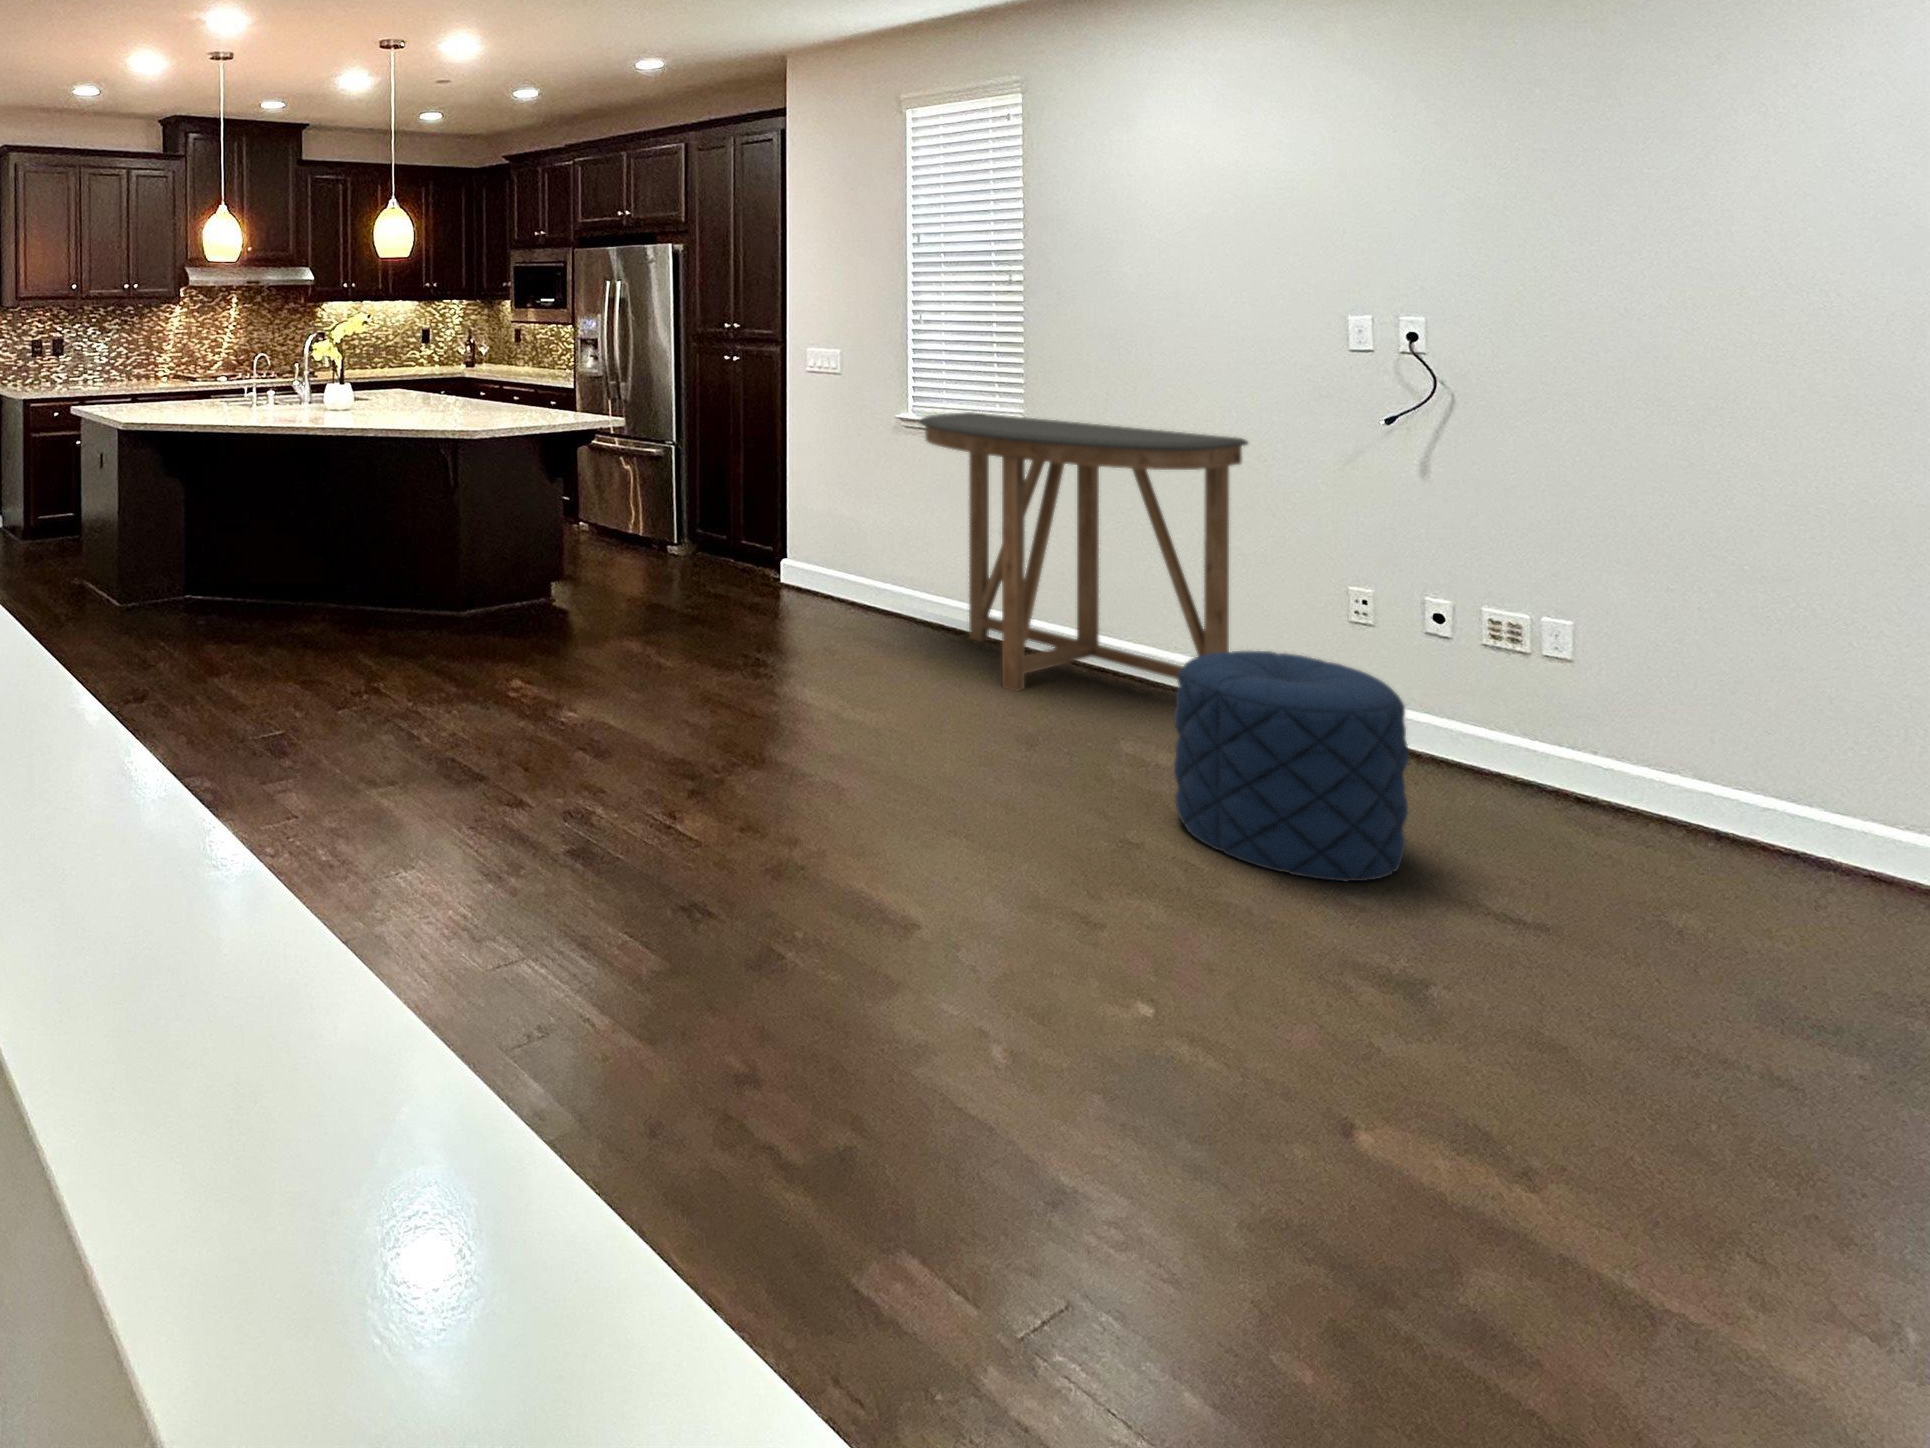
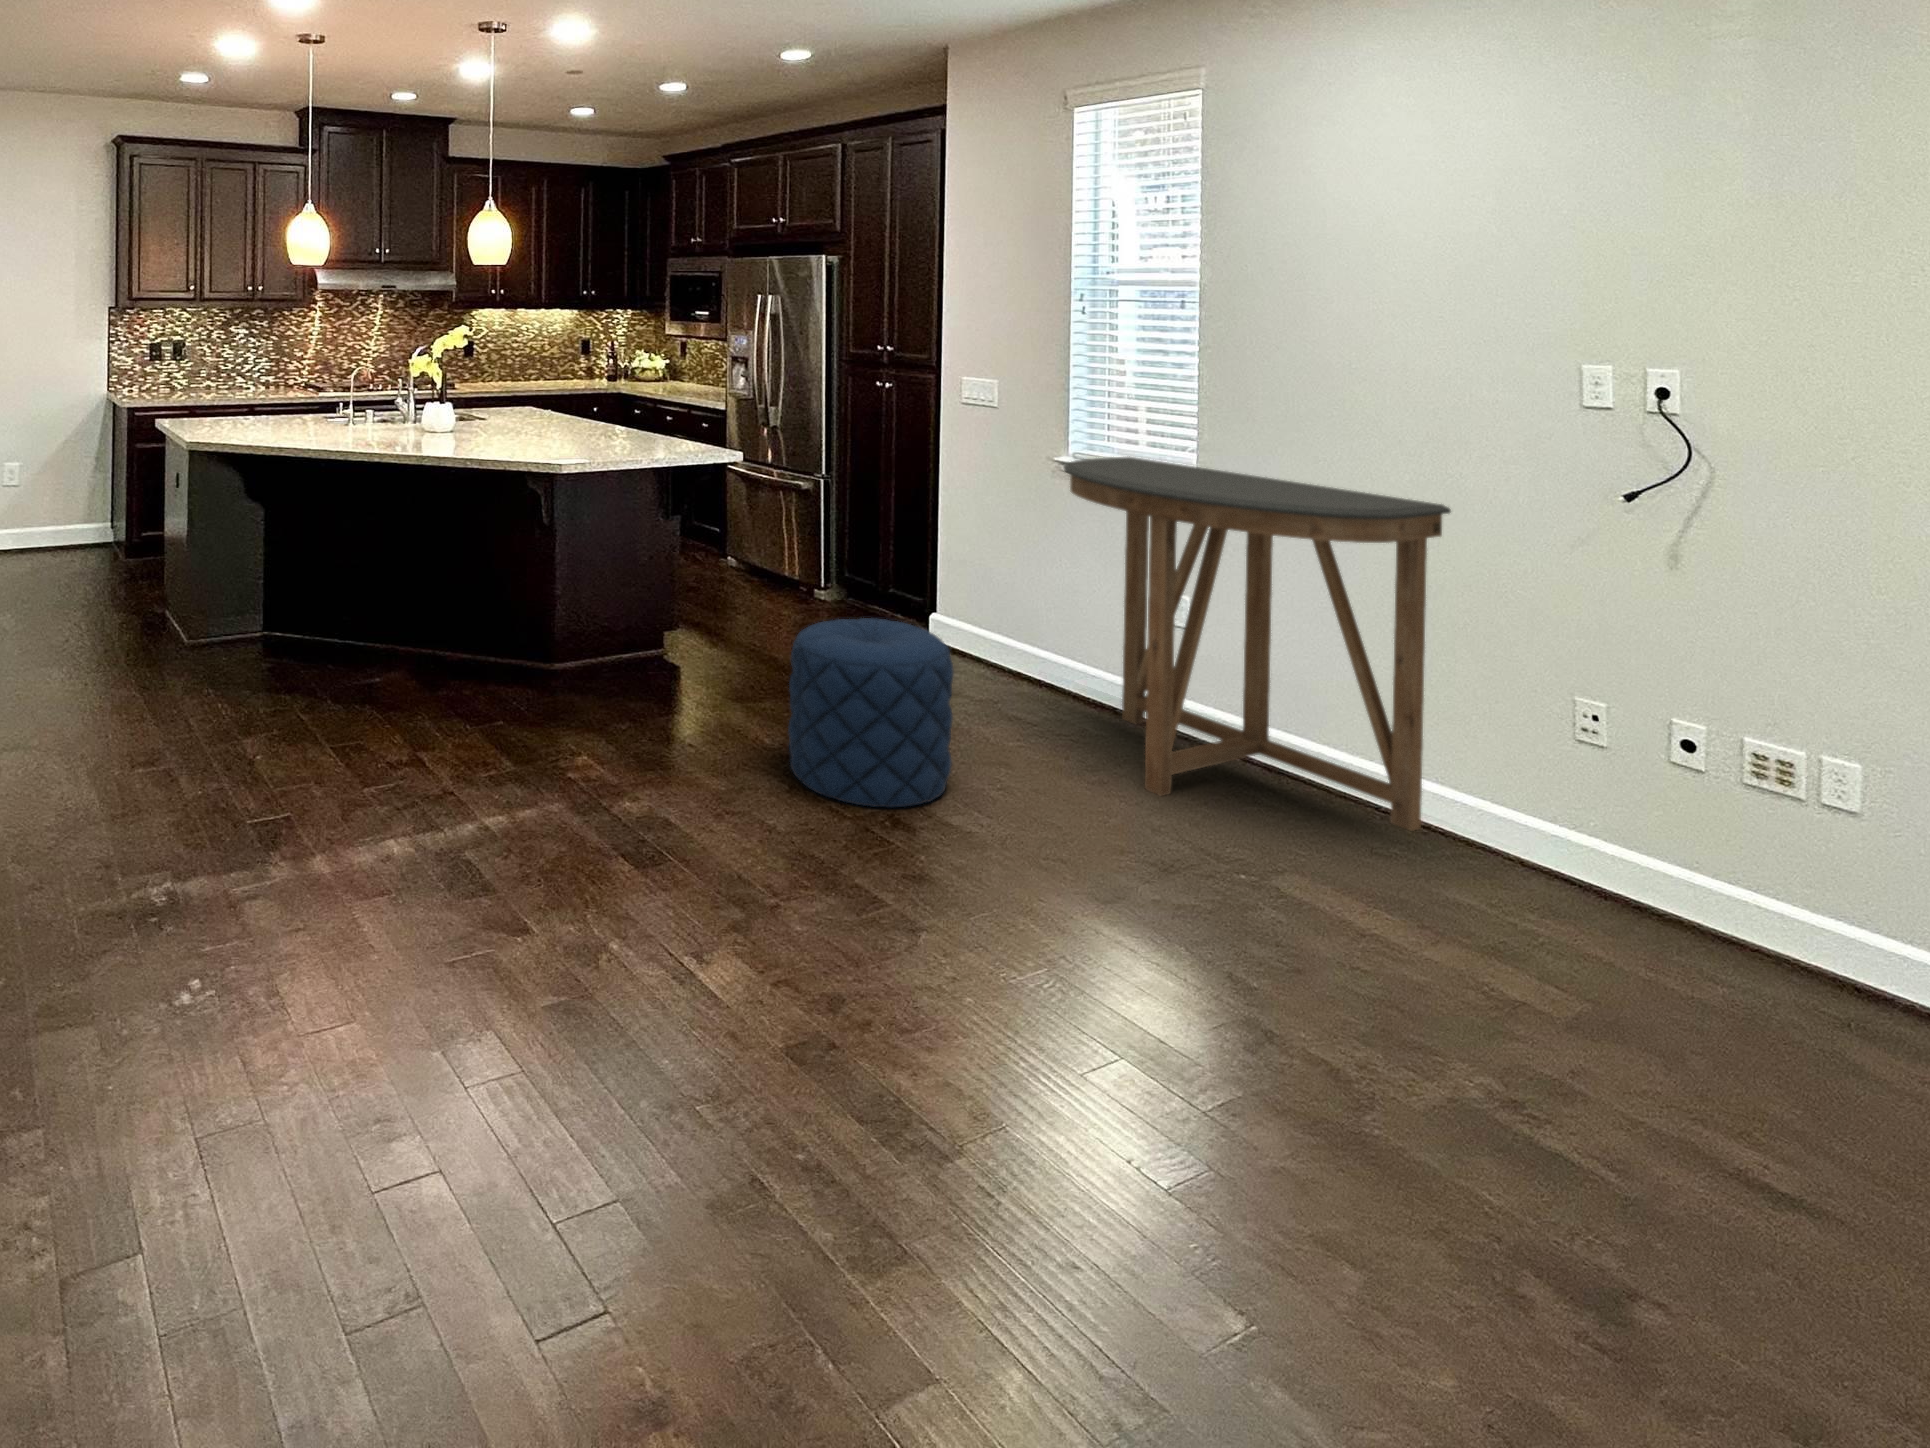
pouf: present [1174,651,1409,881] -> present [788,618,954,807]

